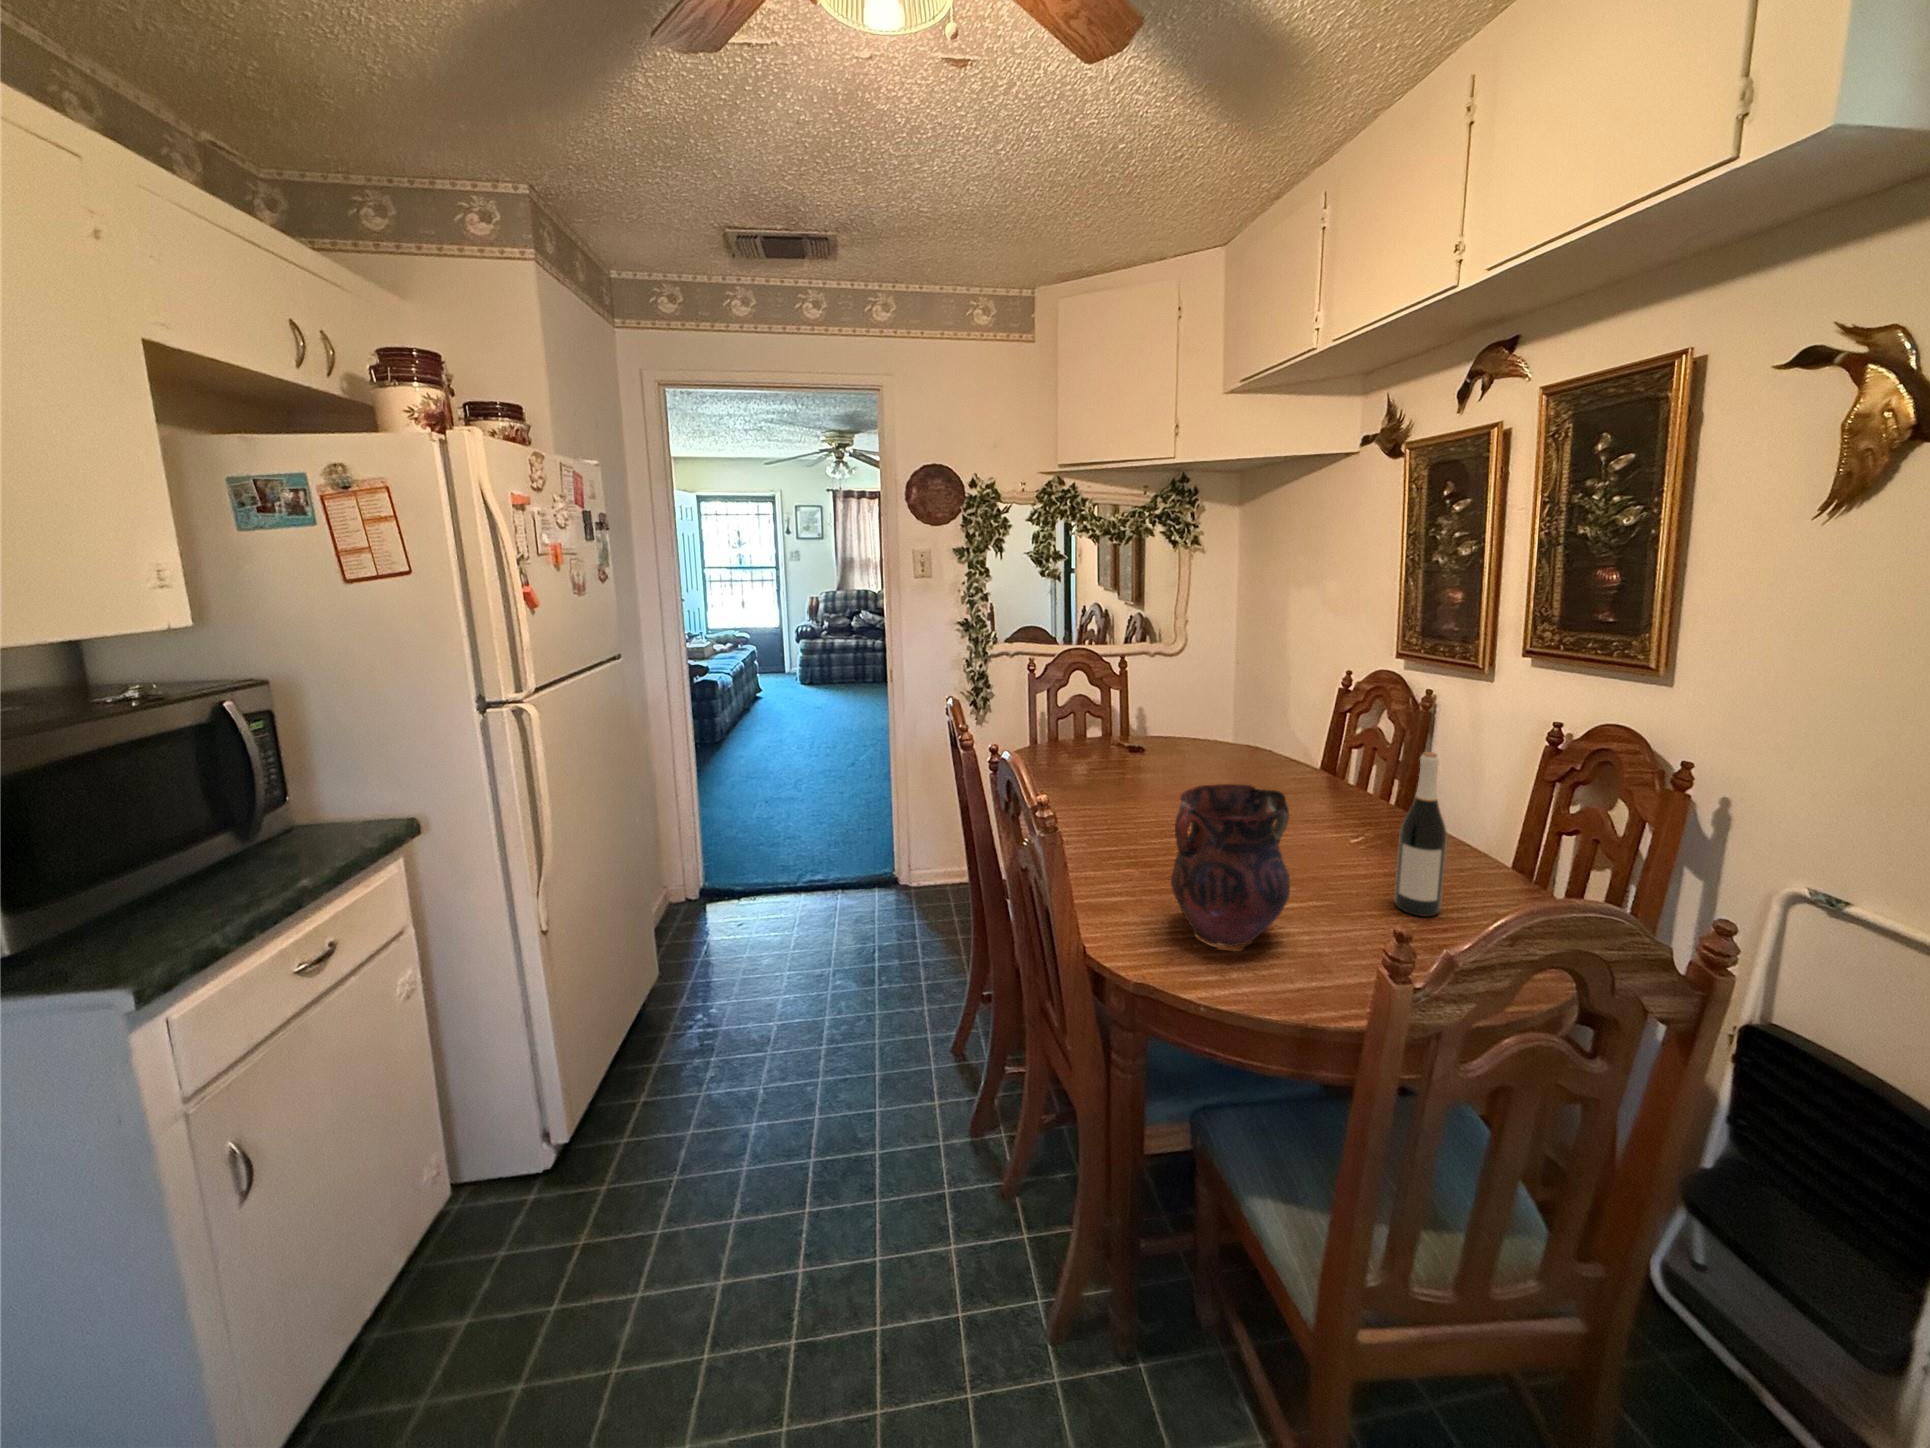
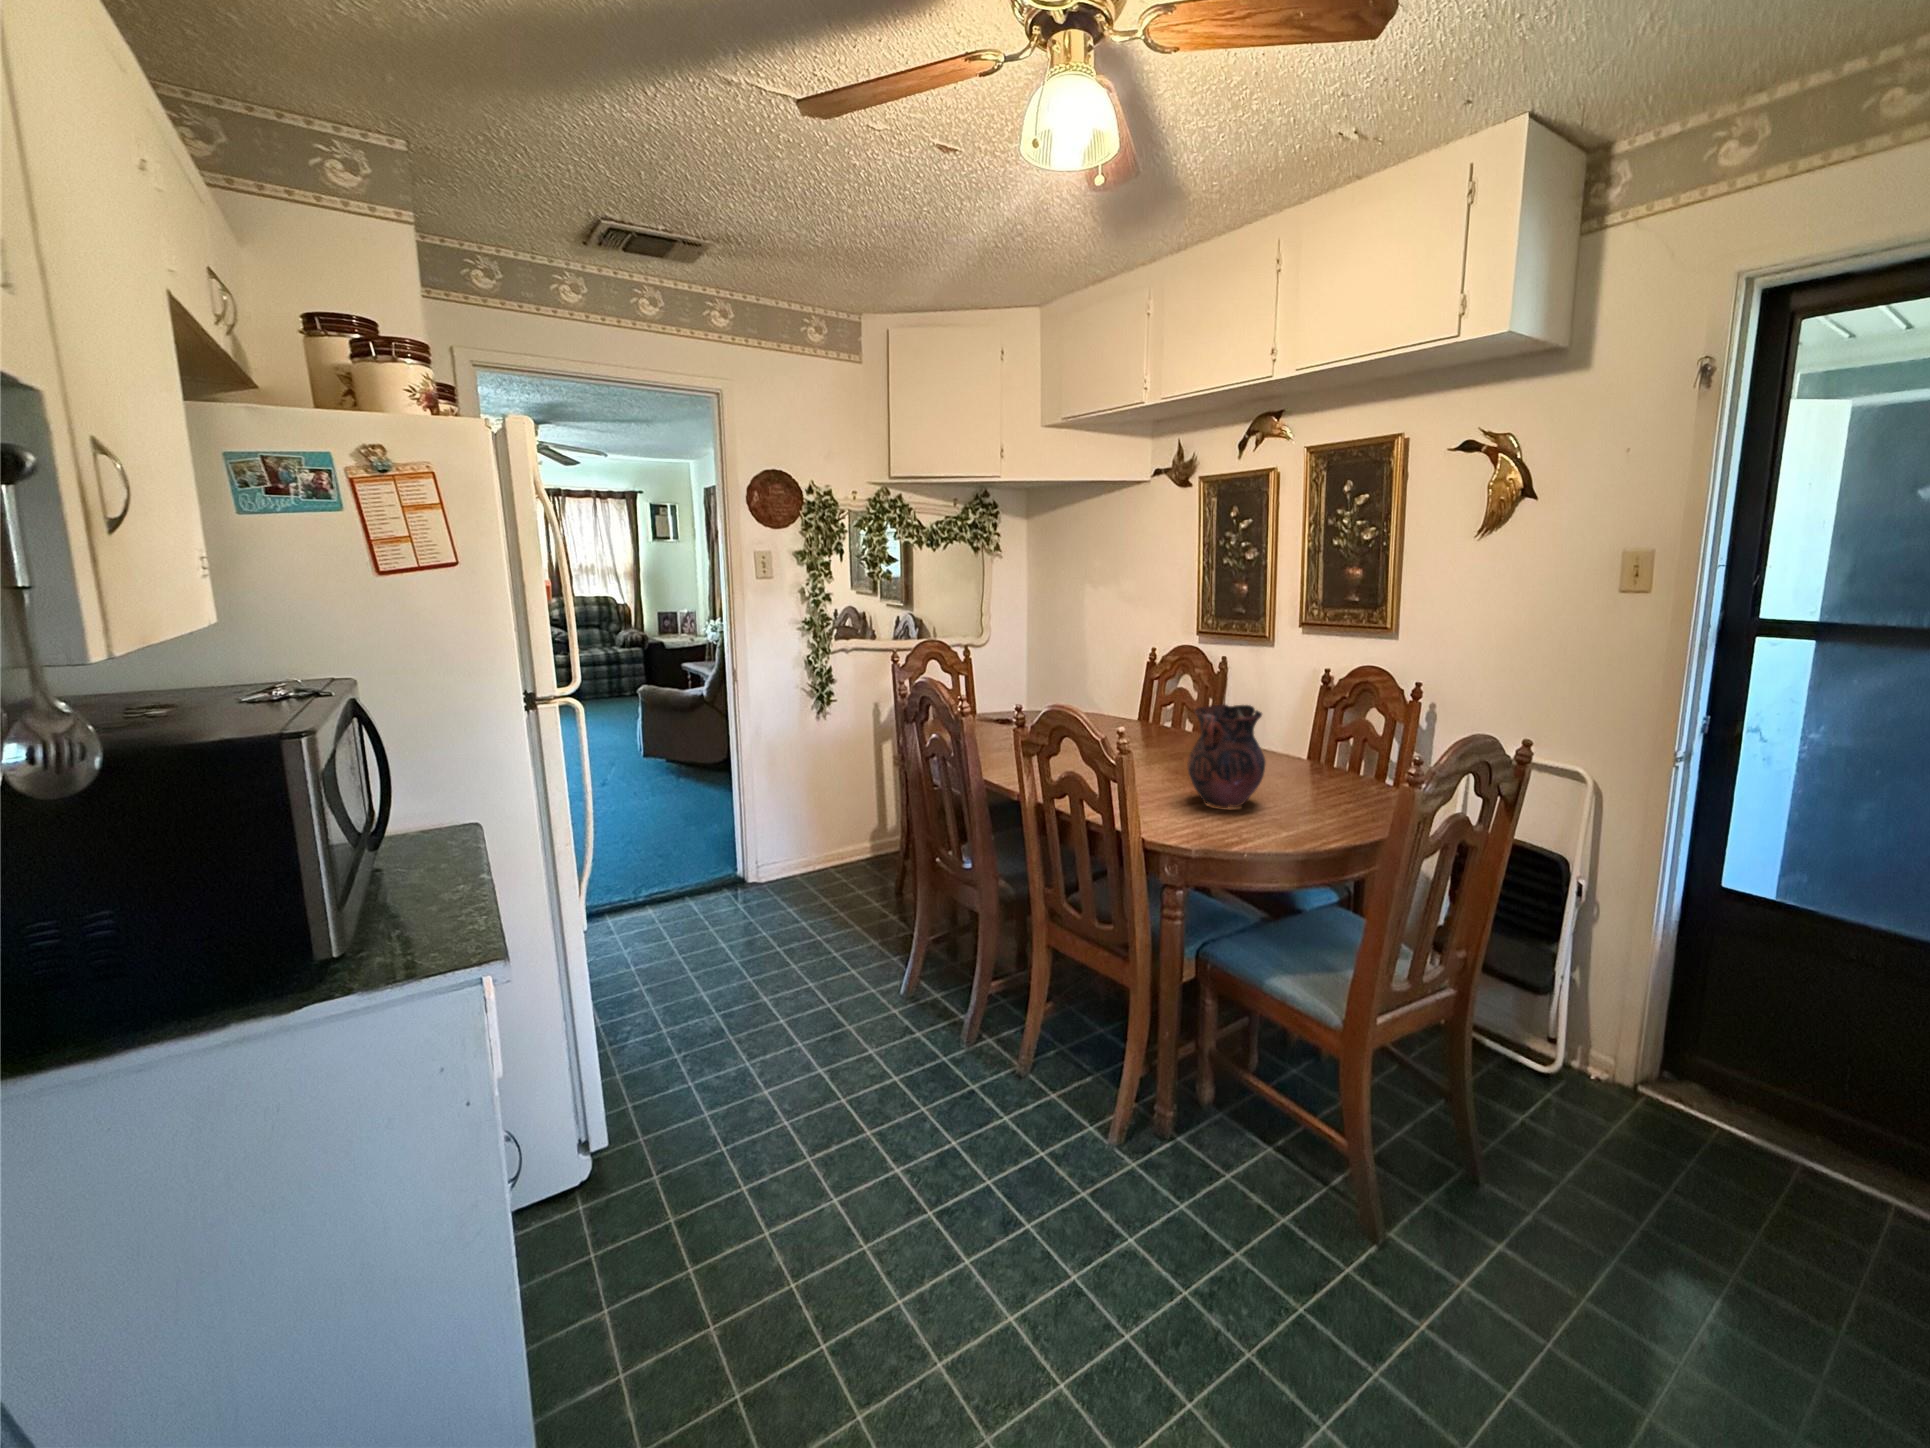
wine bottle: present [1395,752,1447,916] -> none [1285,676,1316,780]

